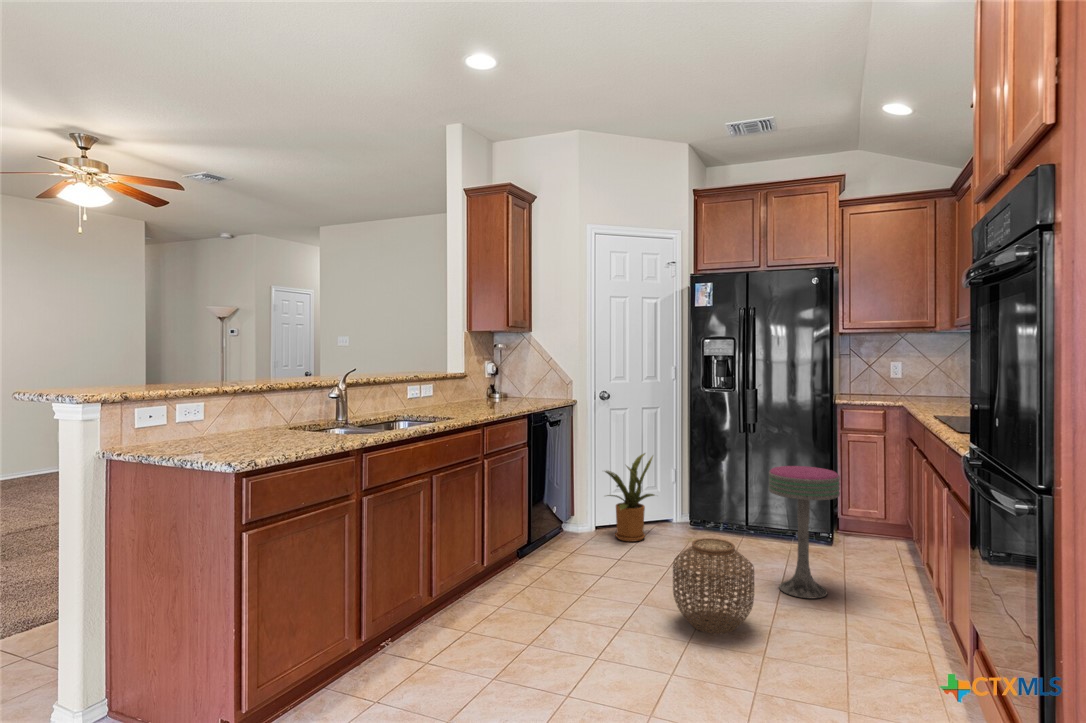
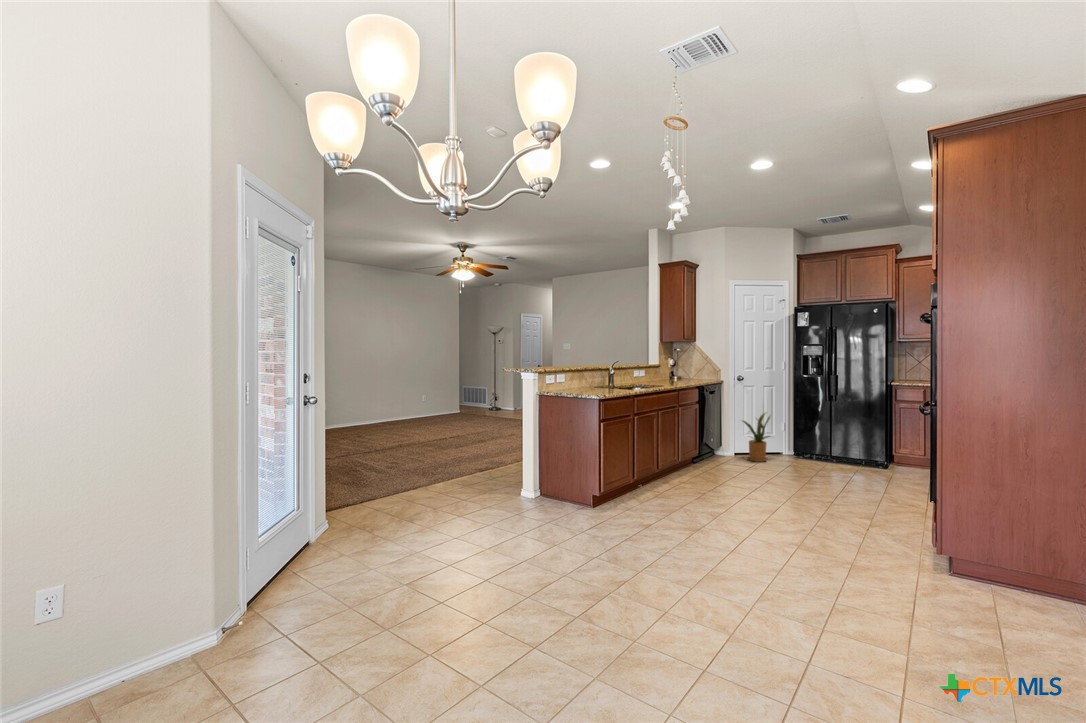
bar stool: present [769,466,840,598] -> none [840,416,881,486]
woven basket: present [673,538,754,634] -> none [783,448,827,493]

